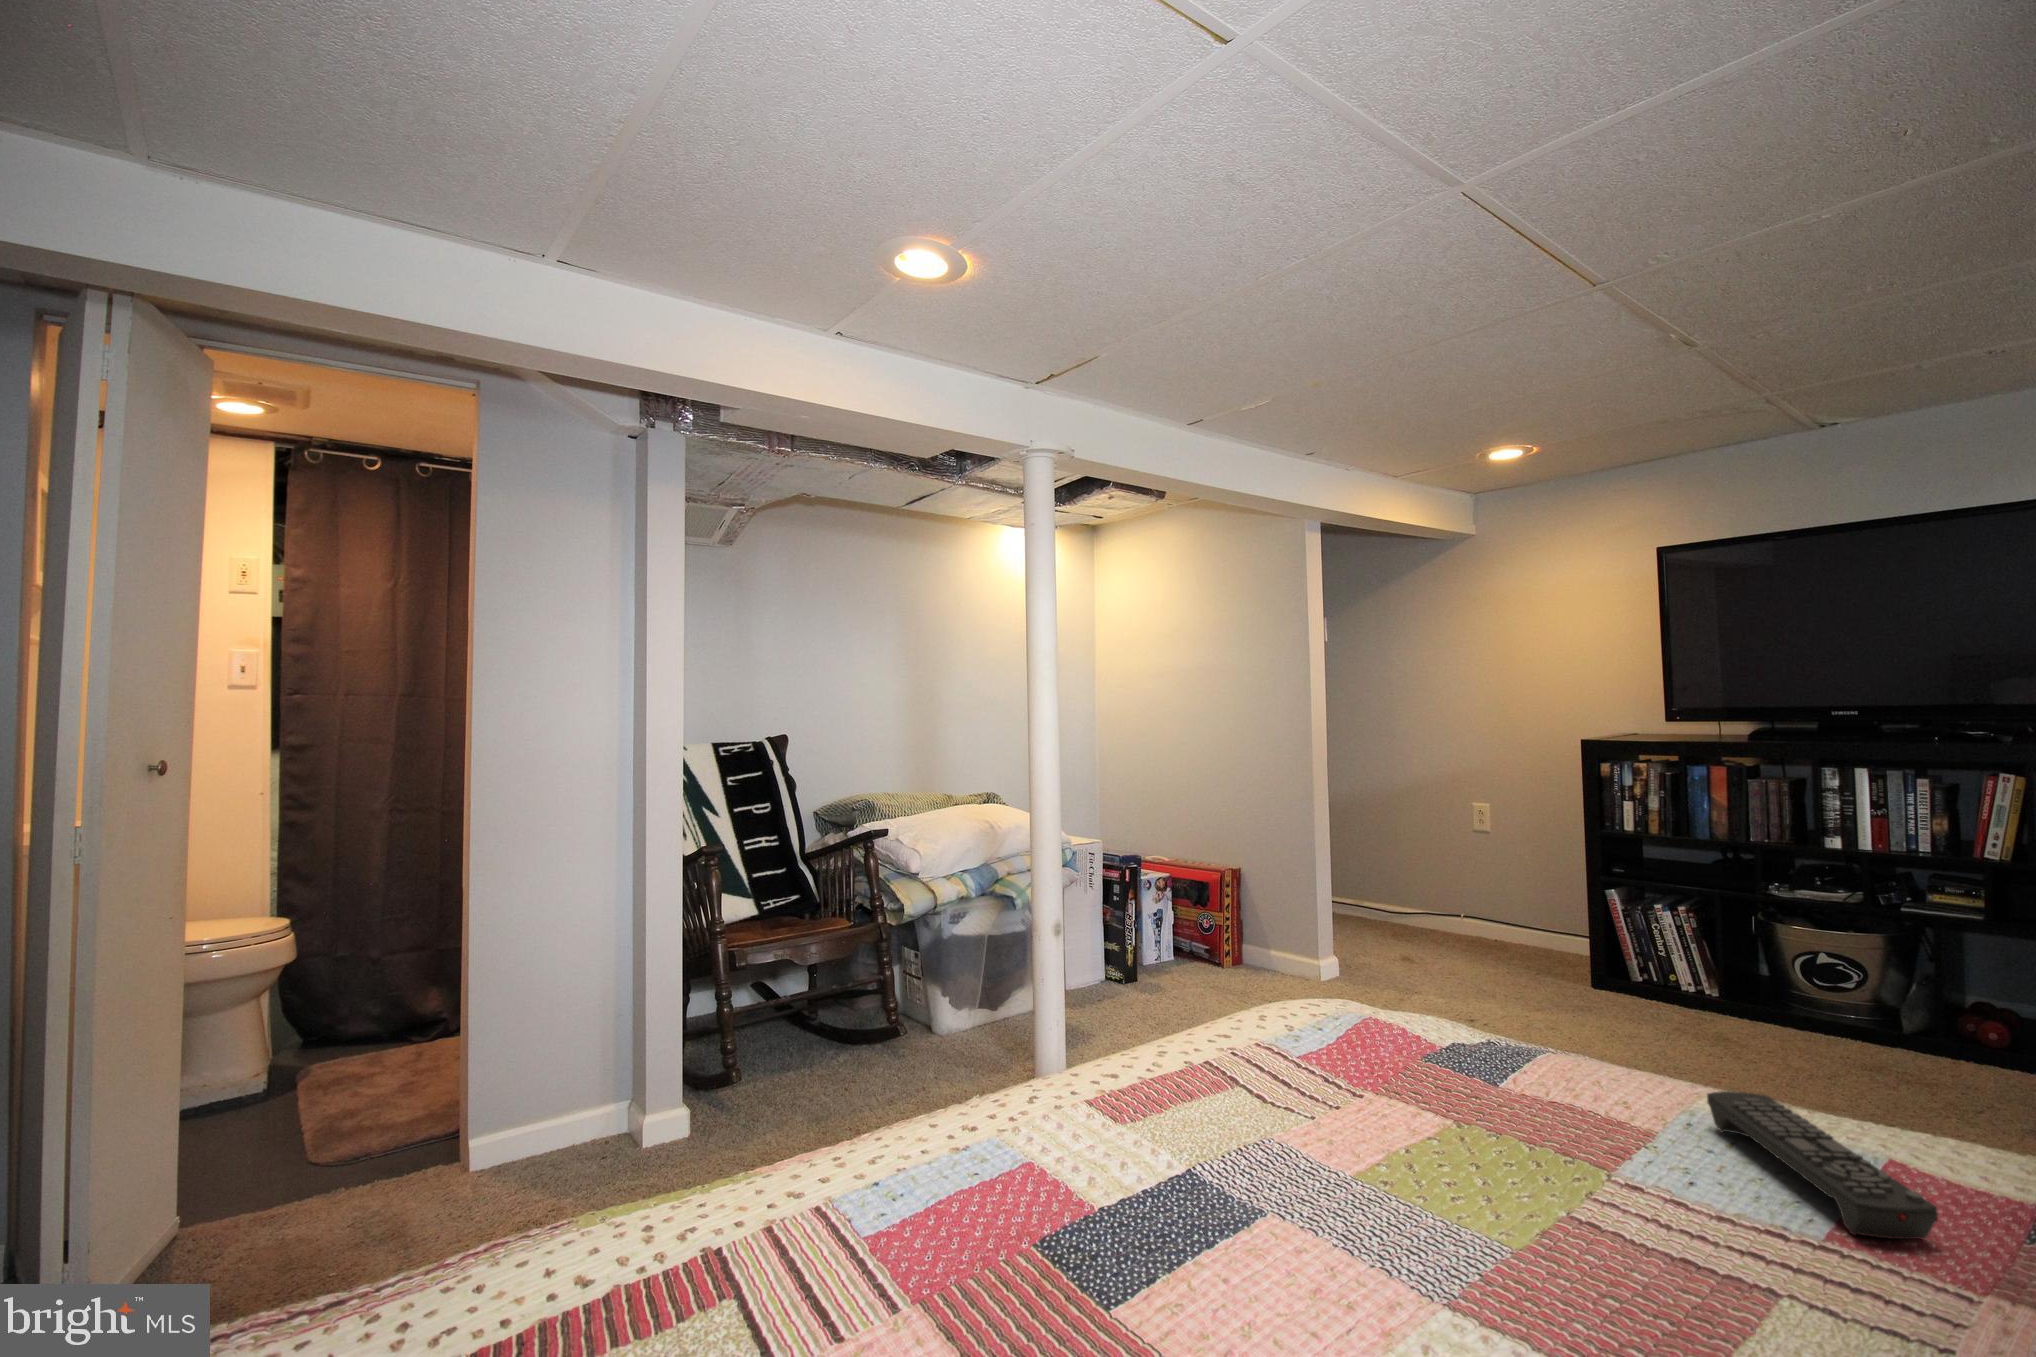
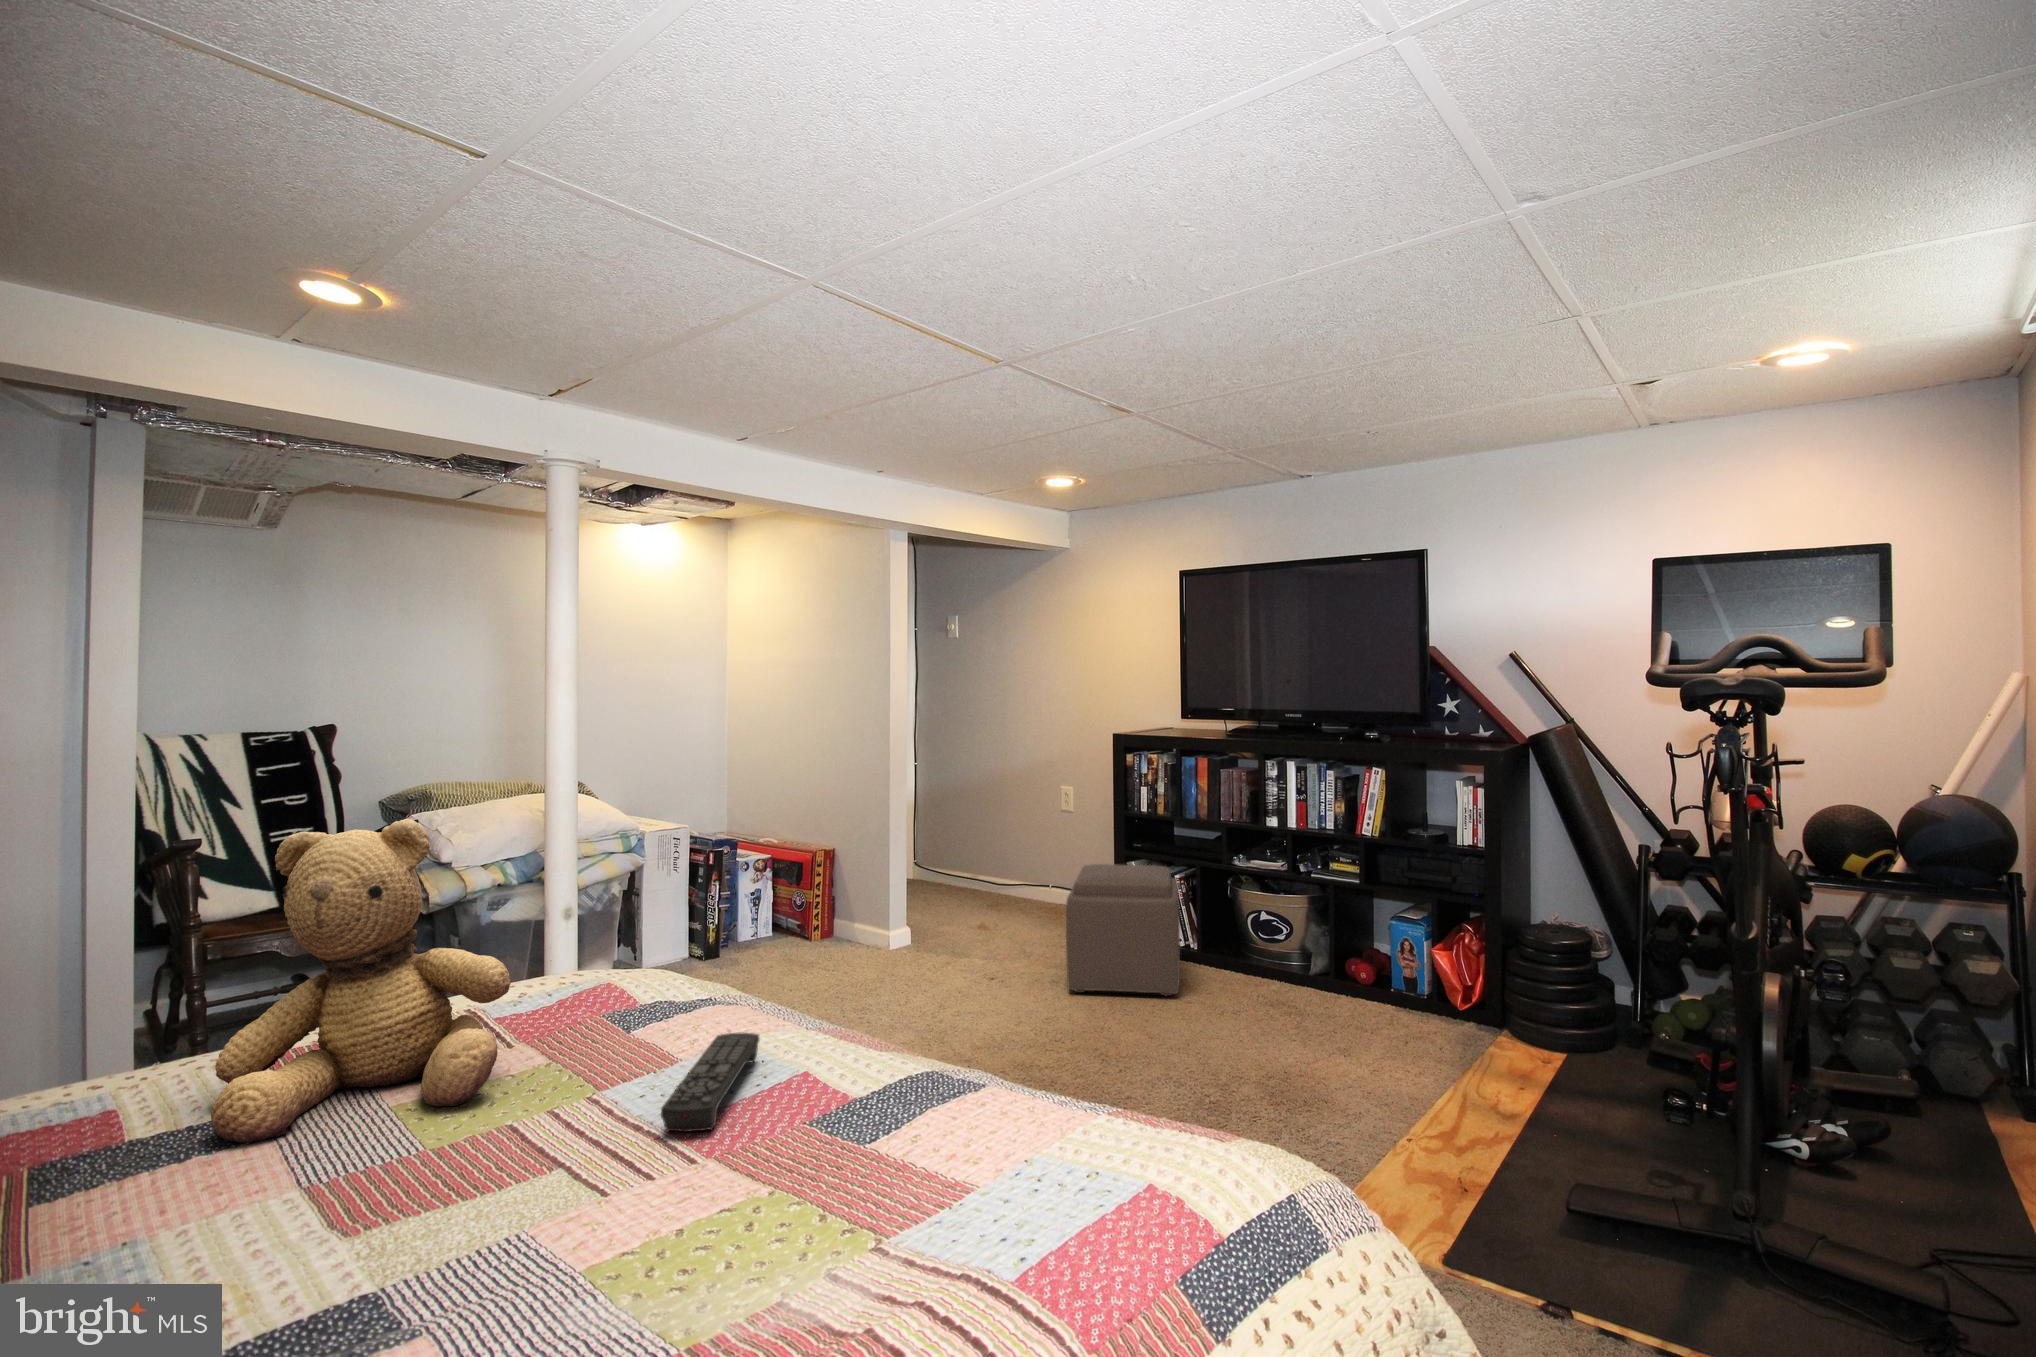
teddy bear: none [1144,806,1496,1206] -> present [211,819,511,1144]
ottoman: none [1559,890,1738,1051] -> present [1066,864,1180,996]

